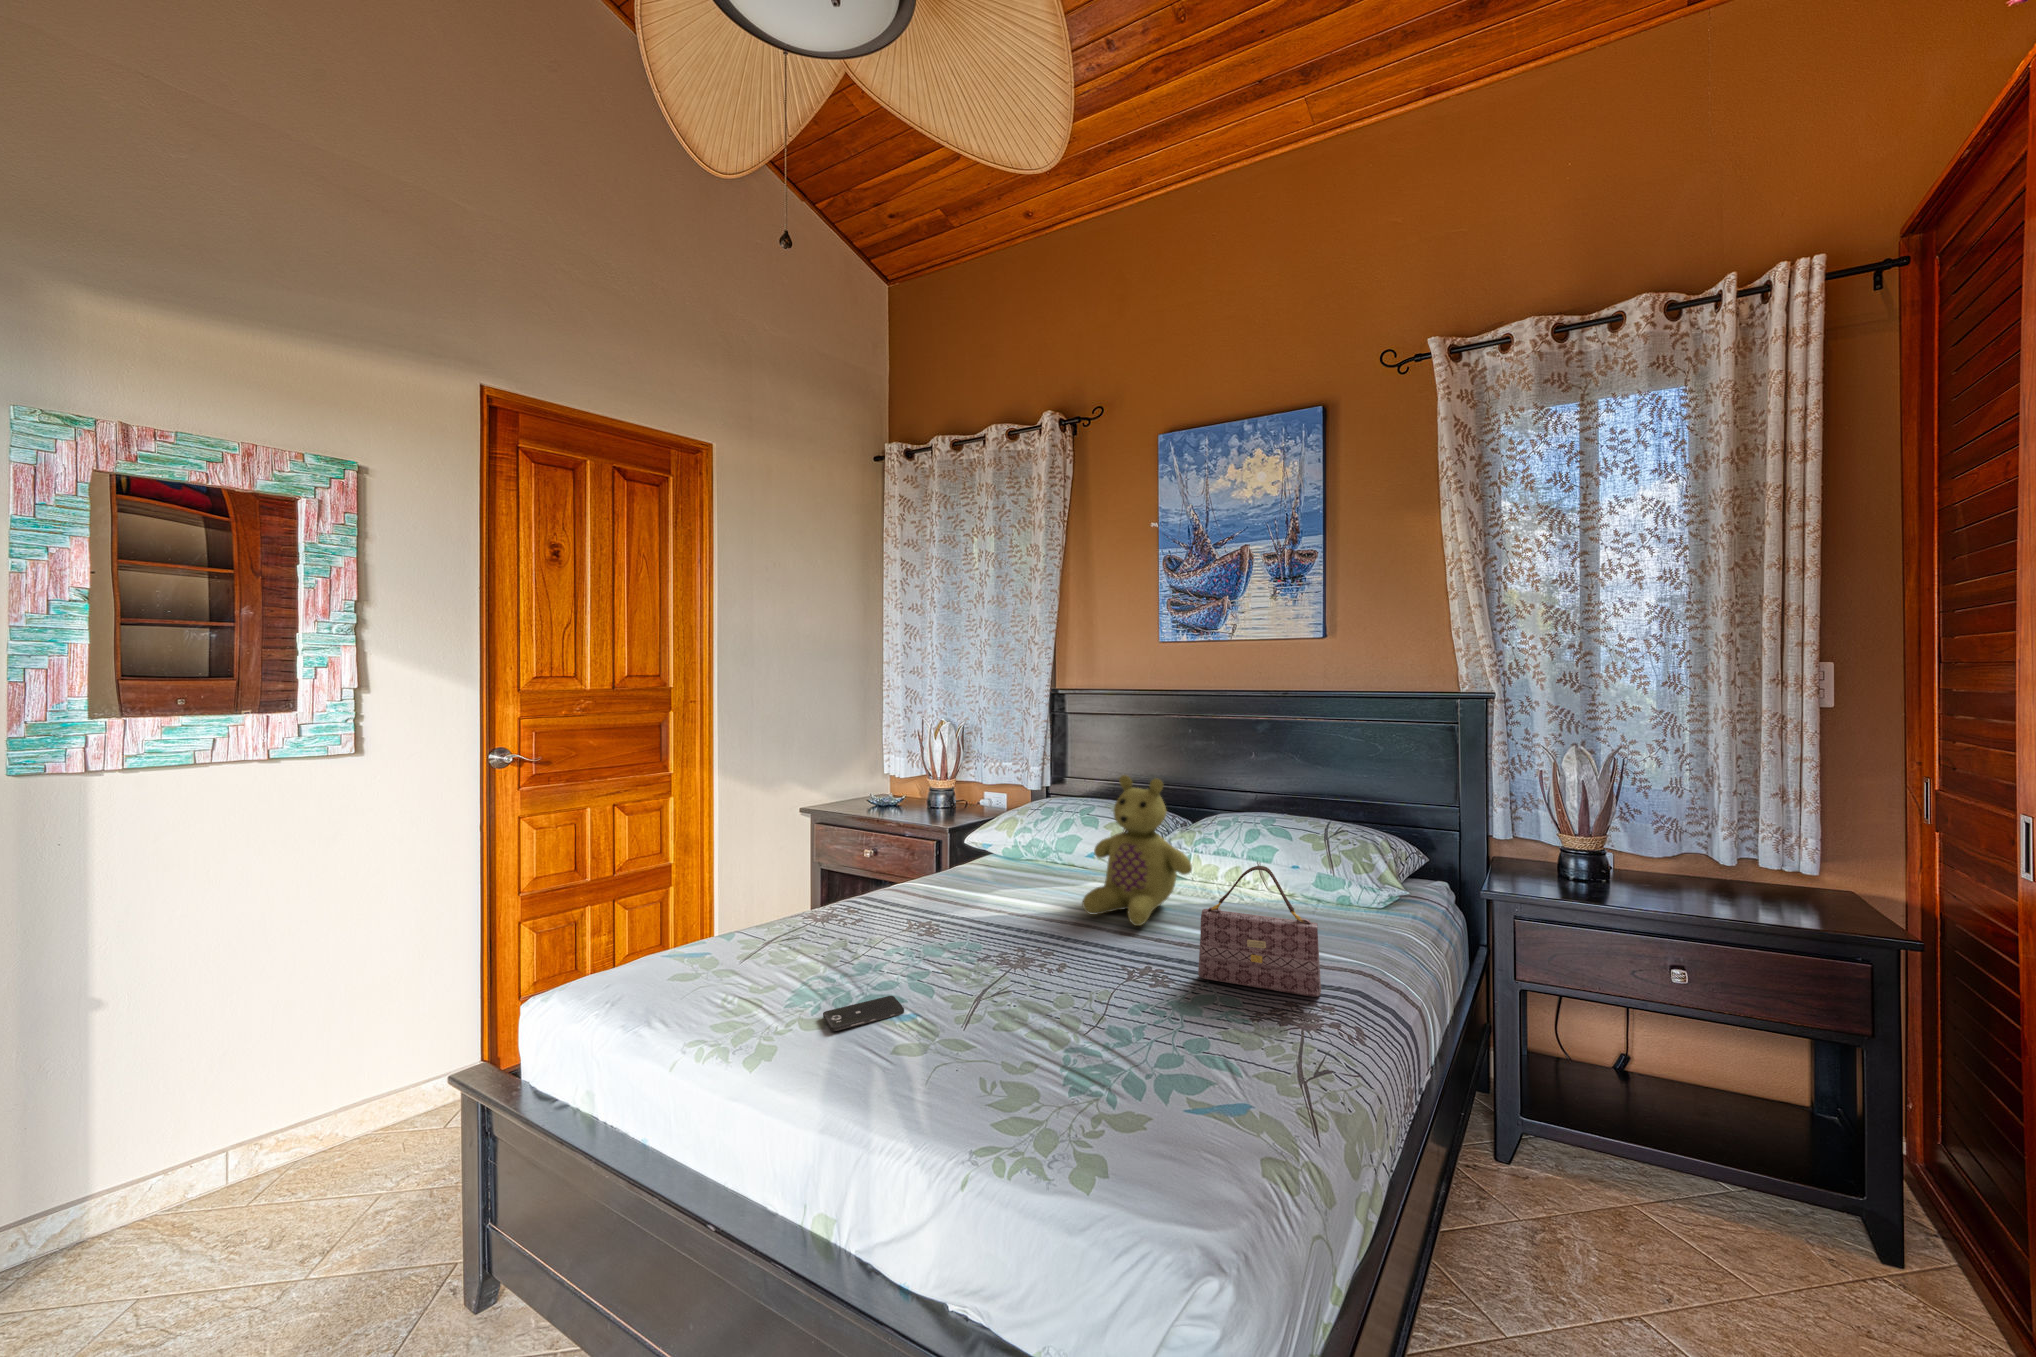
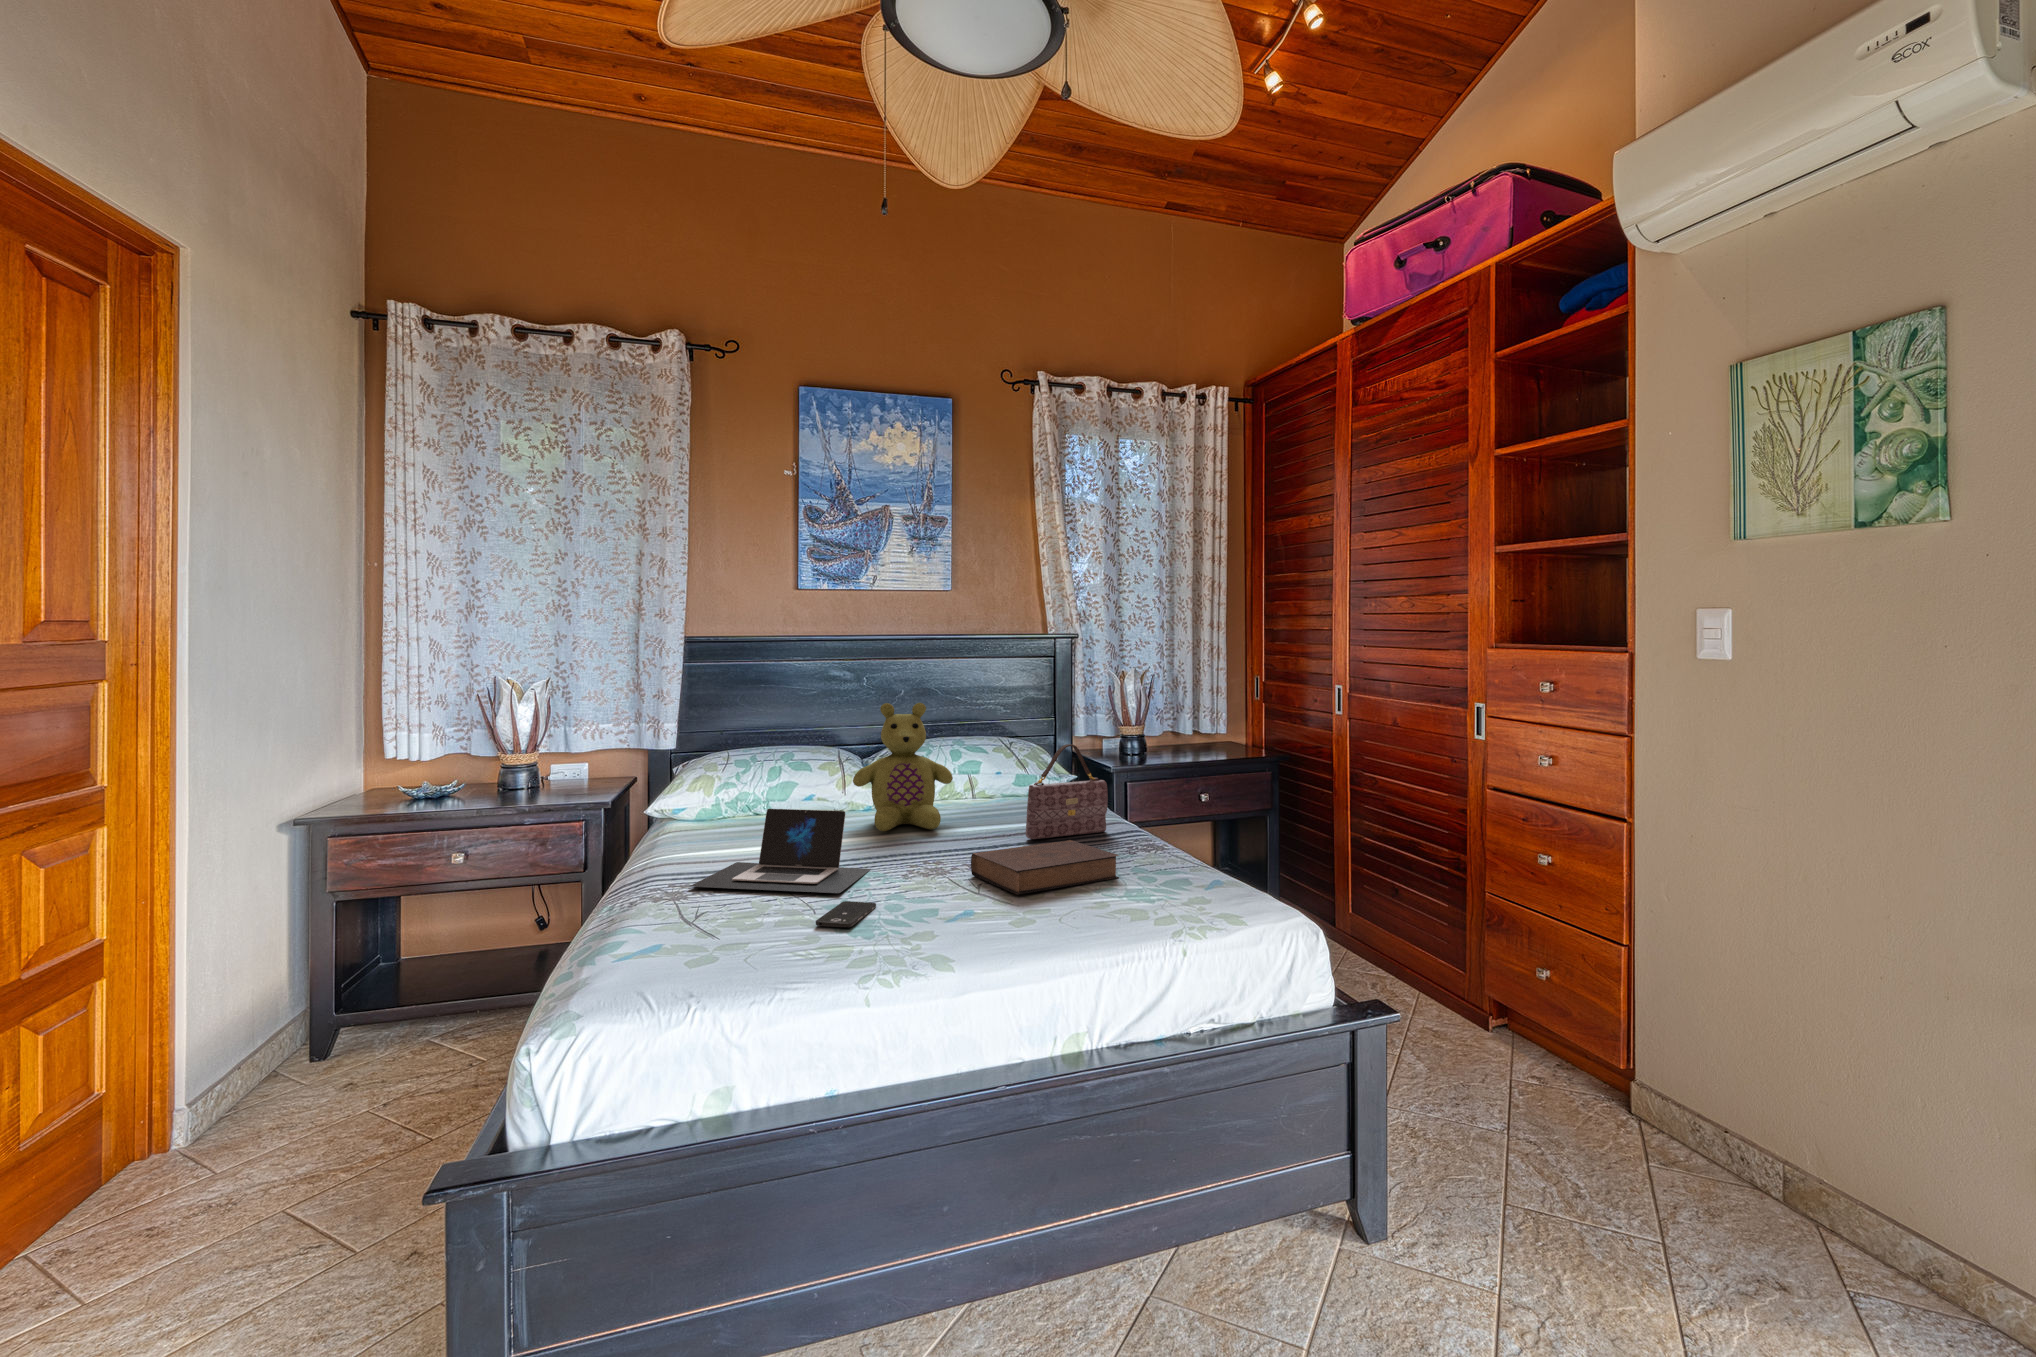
laptop: none [854,872,1035,984] -> present [690,809,871,893]
book: none [1013,983,1188,1088] -> present [971,840,1119,895]

